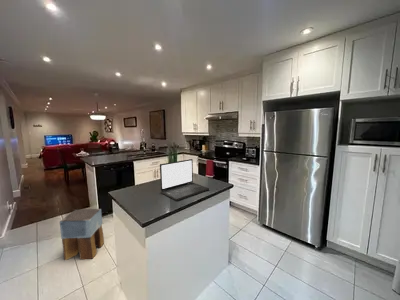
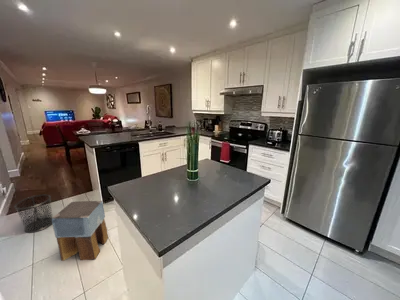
laptop: present [160,159,209,201] -> none [179,146,245,210]
trash can: none [24,207,56,240] -> present [15,195,52,232]

